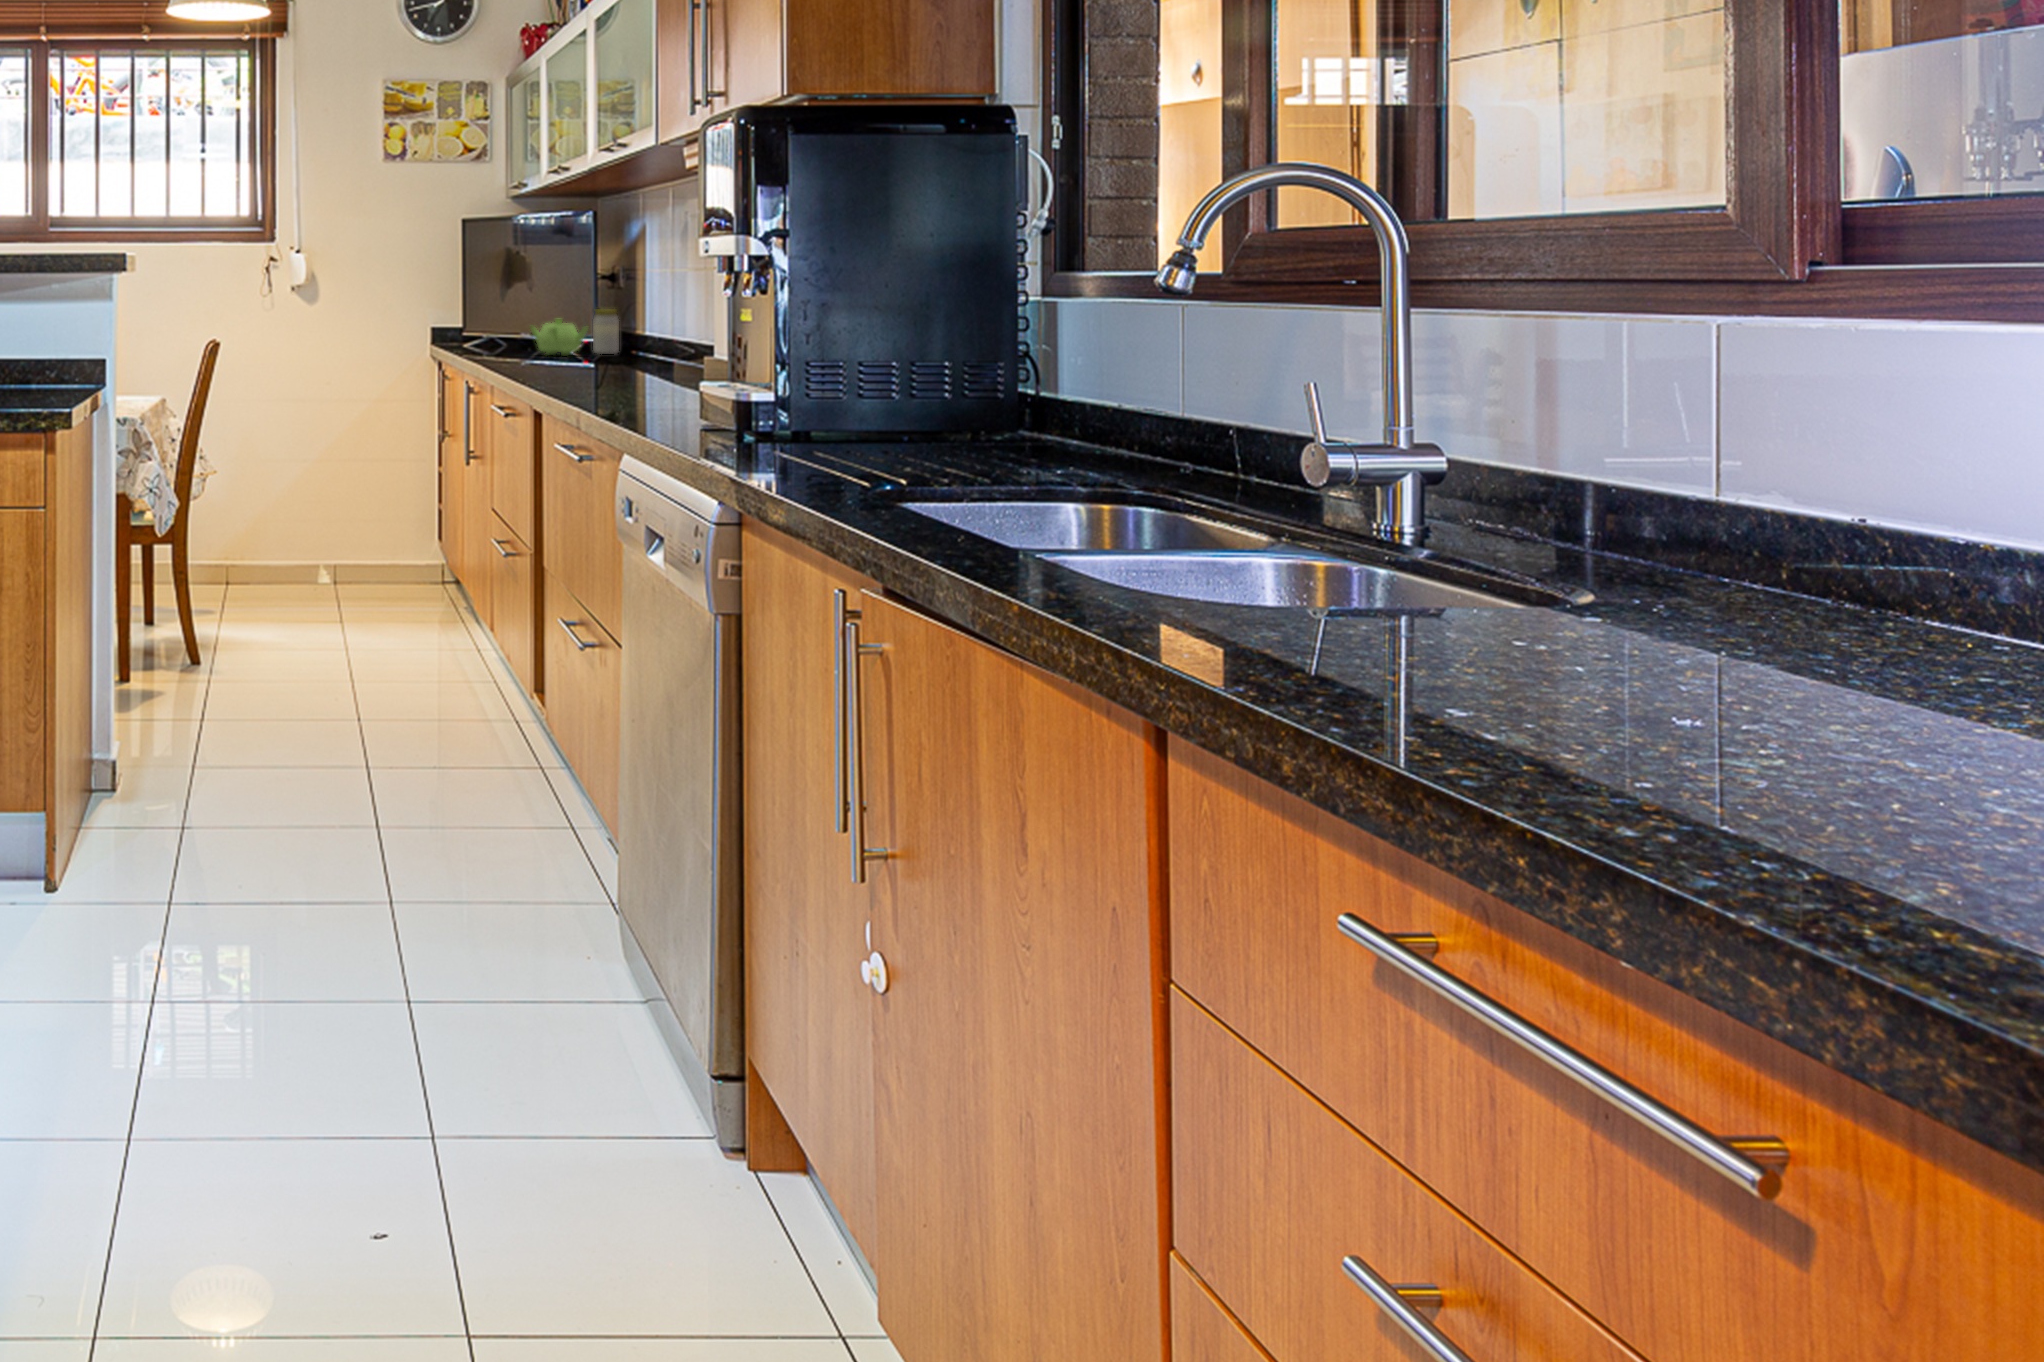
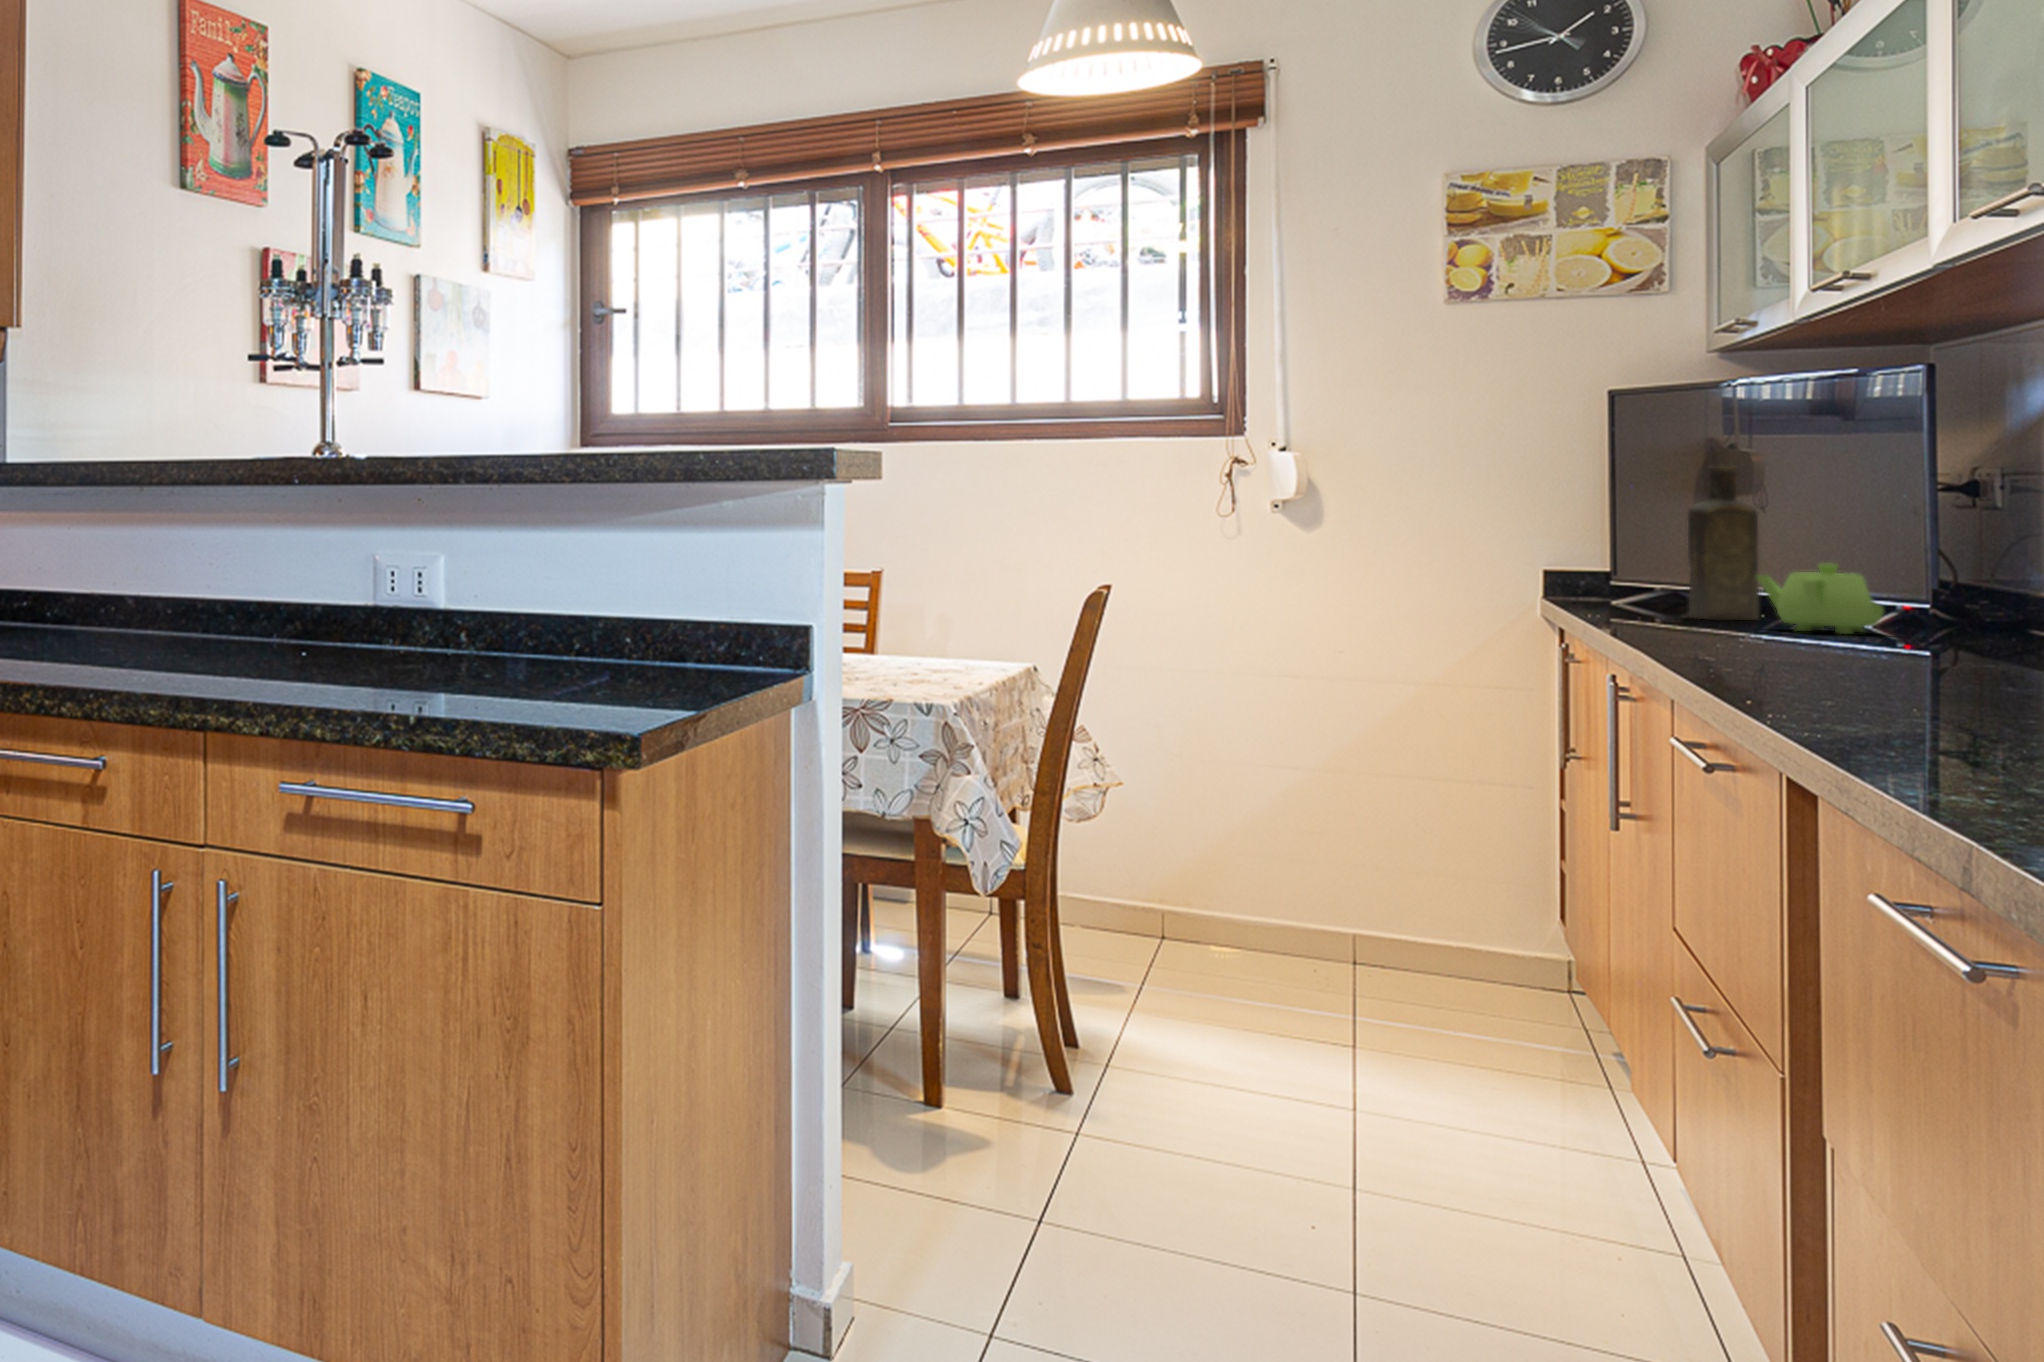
bottle: none [492,265,530,352] -> present [1688,466,1759,620]
jar: present [593,309,619,354] -> none [1915,547,1983,633]

